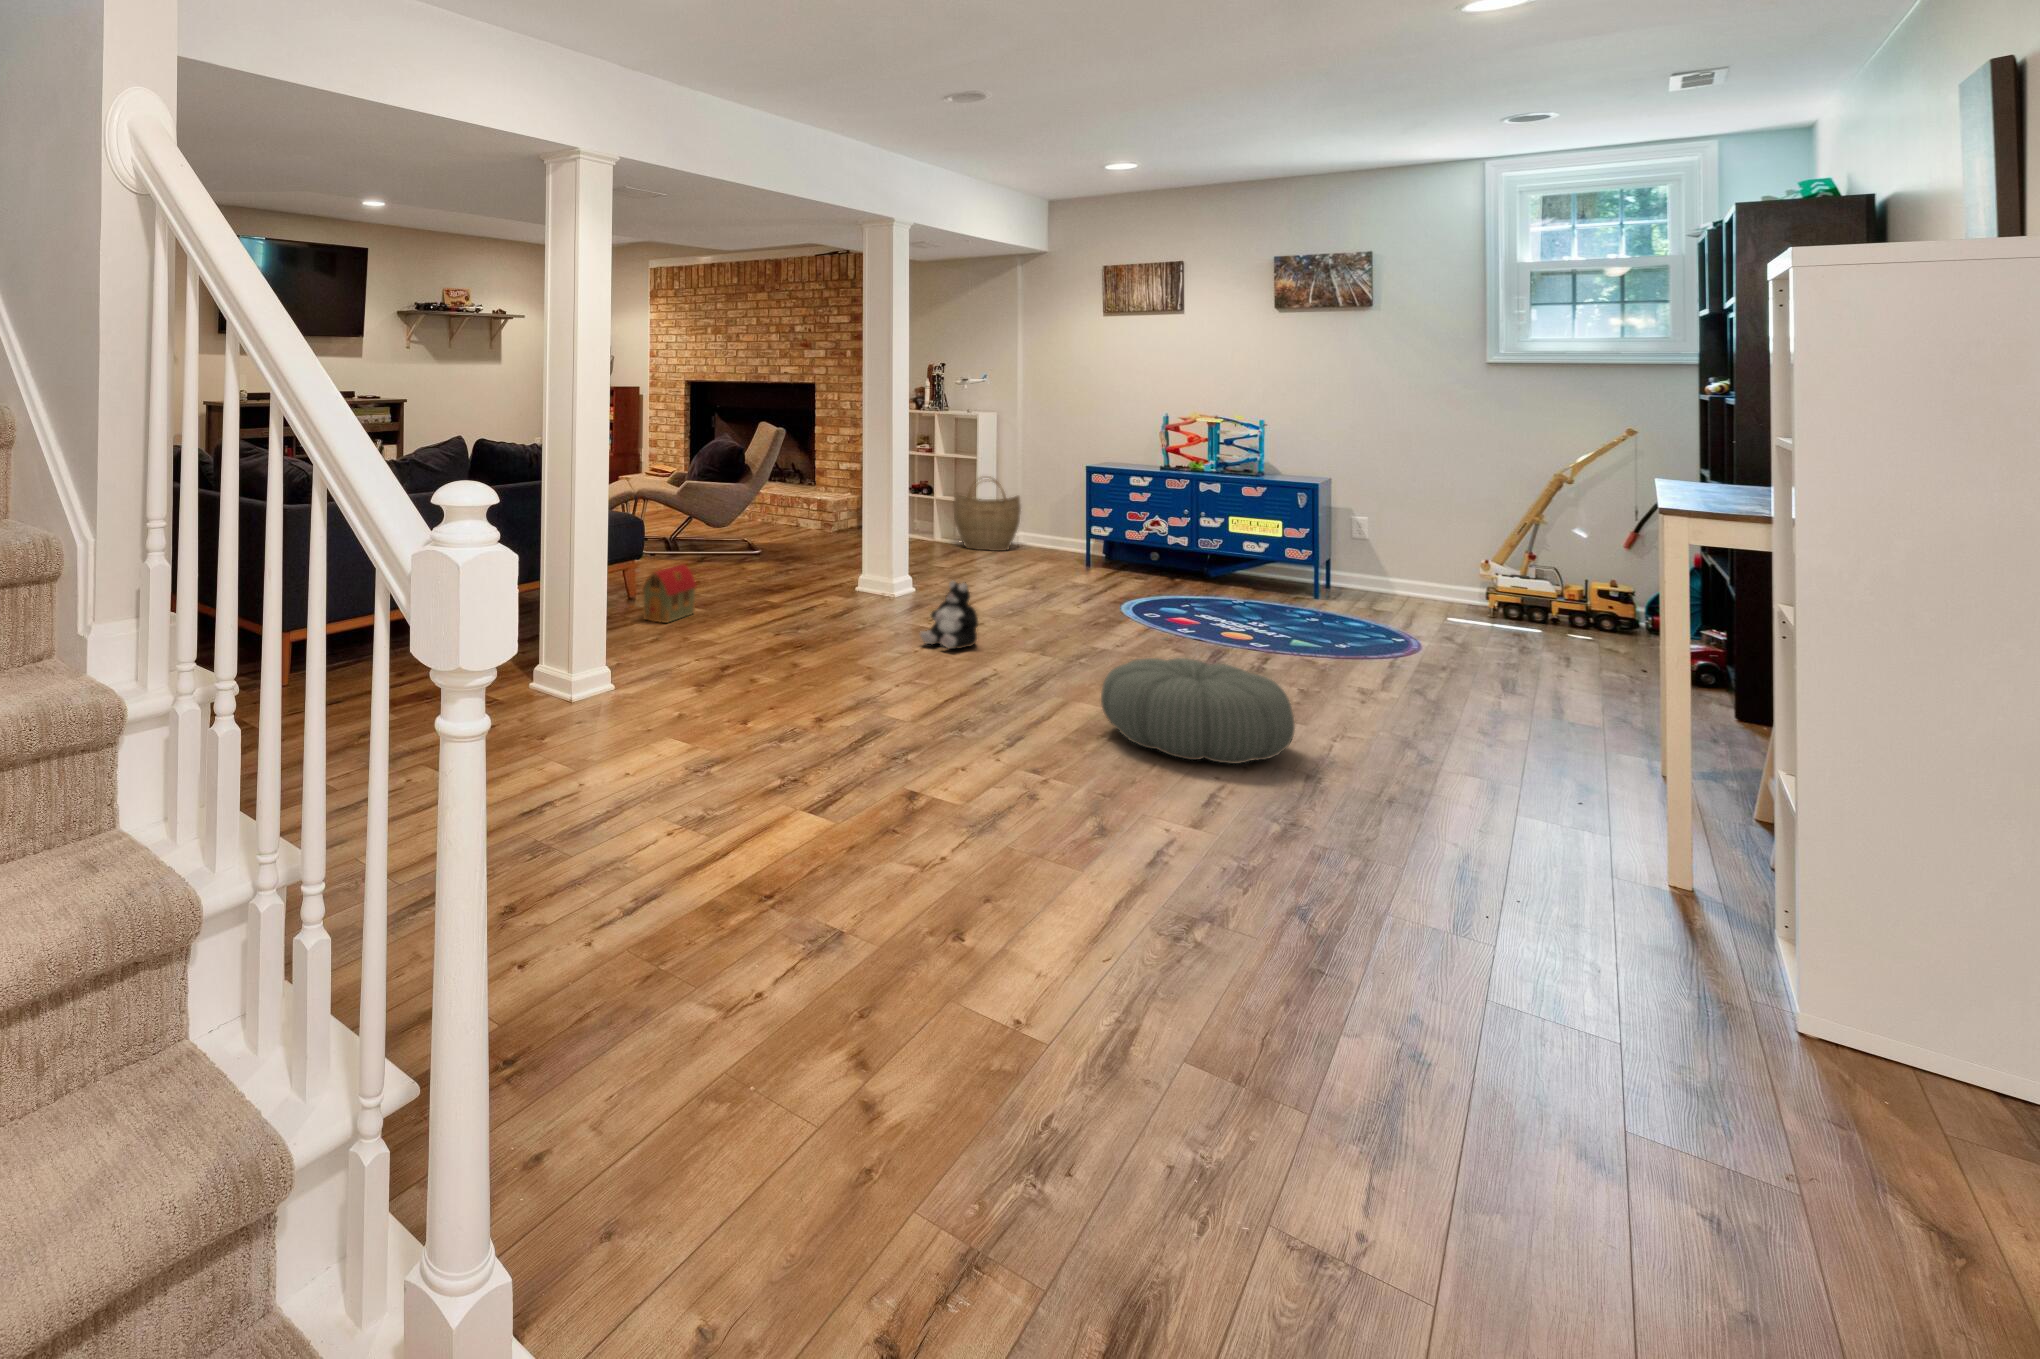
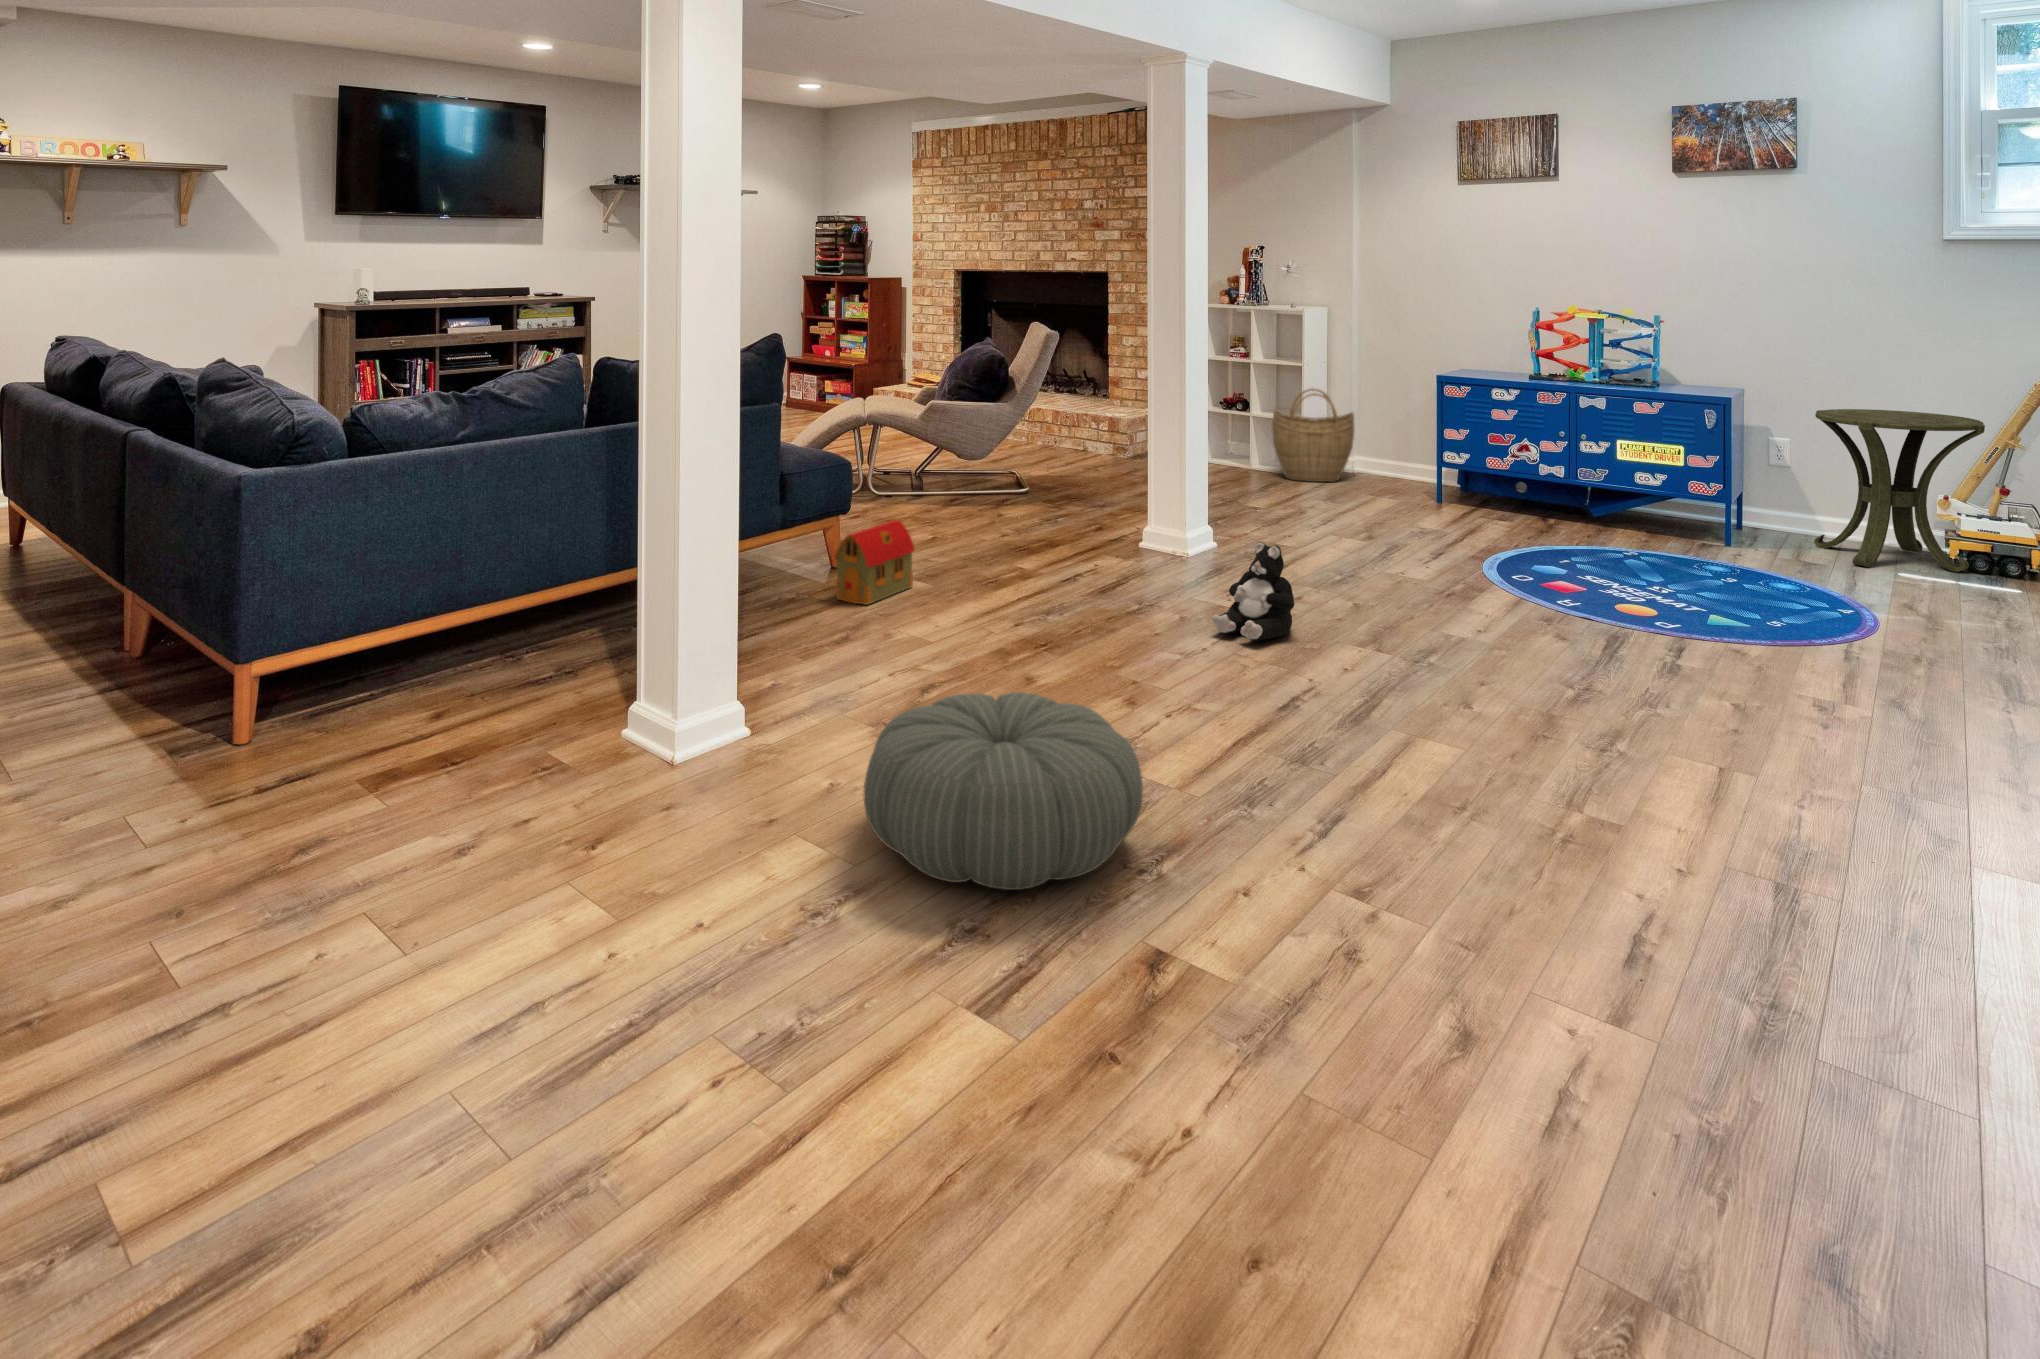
side table: none [1385,494,1514,619] -> present [1814,409,1985,572]
pouf: present [1101,658,1295,764] -> present [864,692,1143,890]

